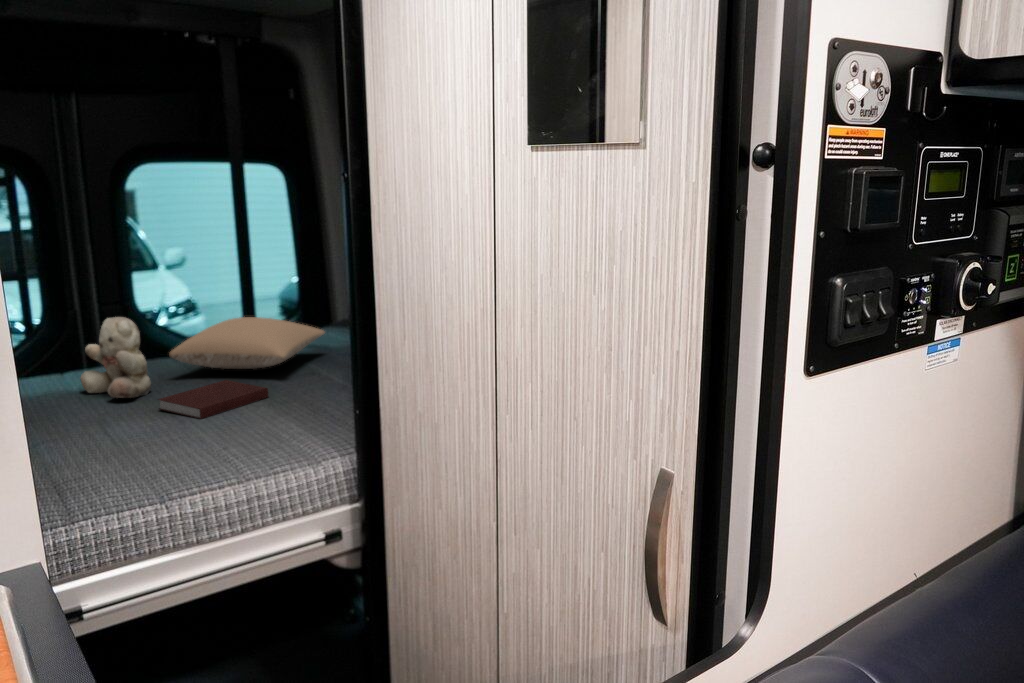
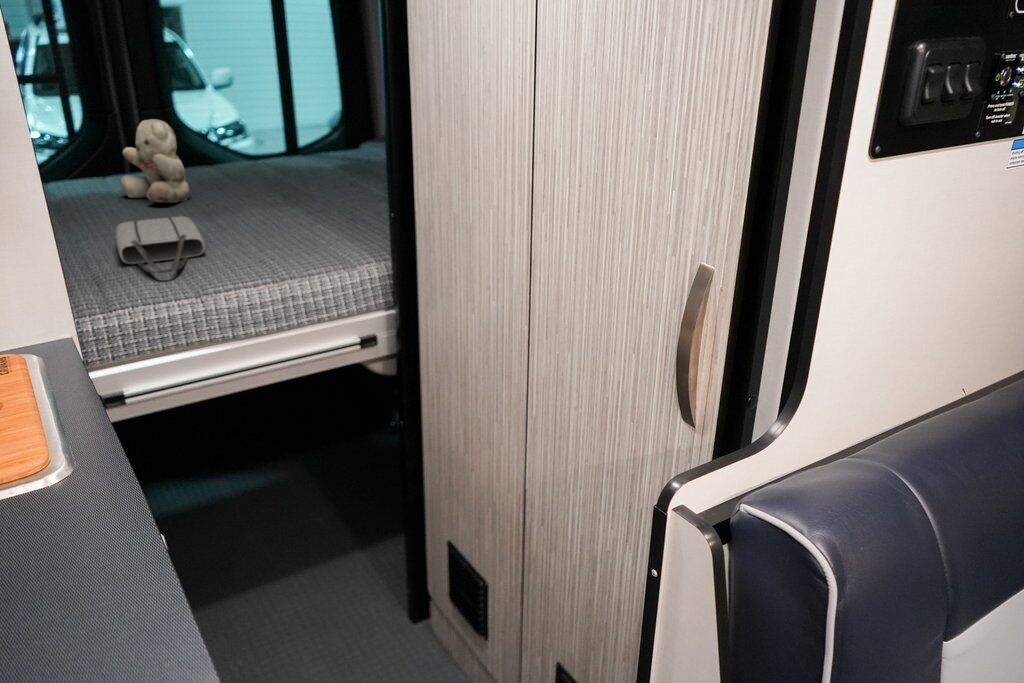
pillow: present [169,317,325,369] -> none [207,127,364,180]
notebook: present [158,380,268,419] -> none [195,188,306,224]
tote bag: none [77,415,168,478] -> present [116,216,205,273]

